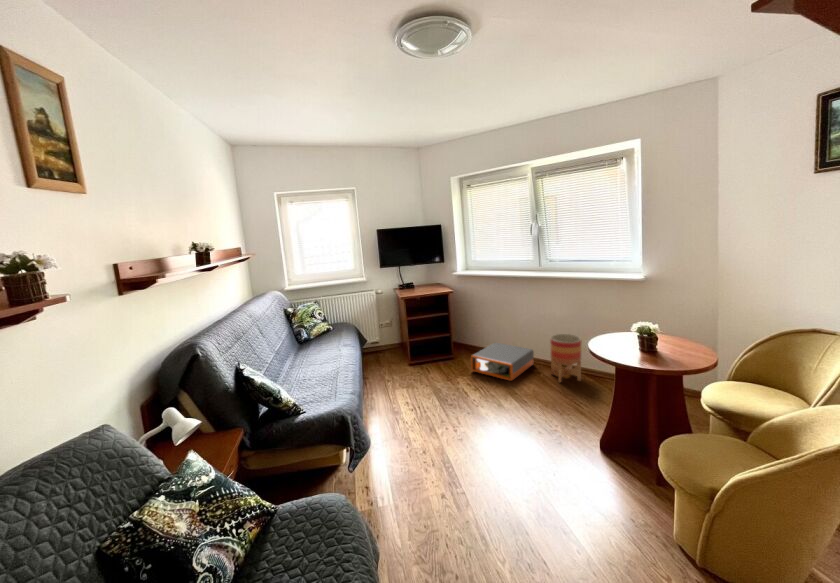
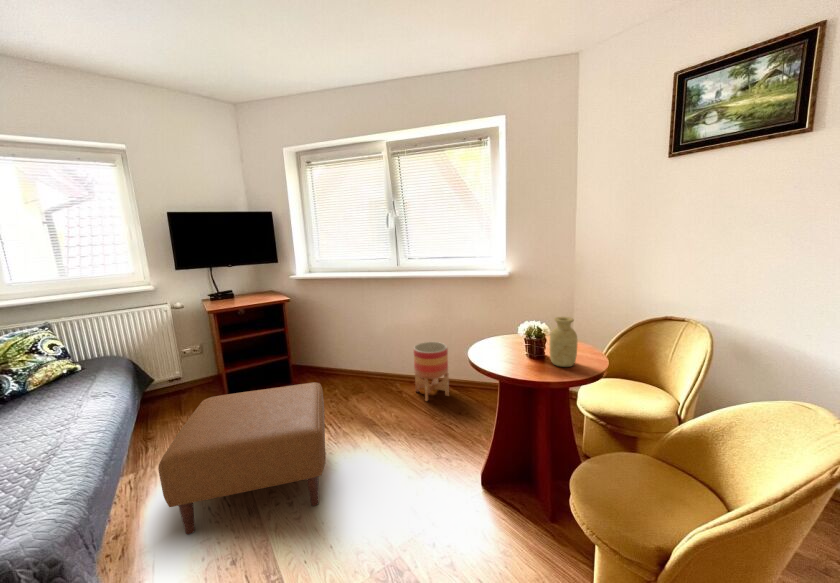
vase: none [660,321,686,362] -> present [550,317,577,367]
storage box: present [471,343,534,381] -> none [316,360,395,408]
ottoman: none [385,354,479,434] -> present [158,383,326,534]

